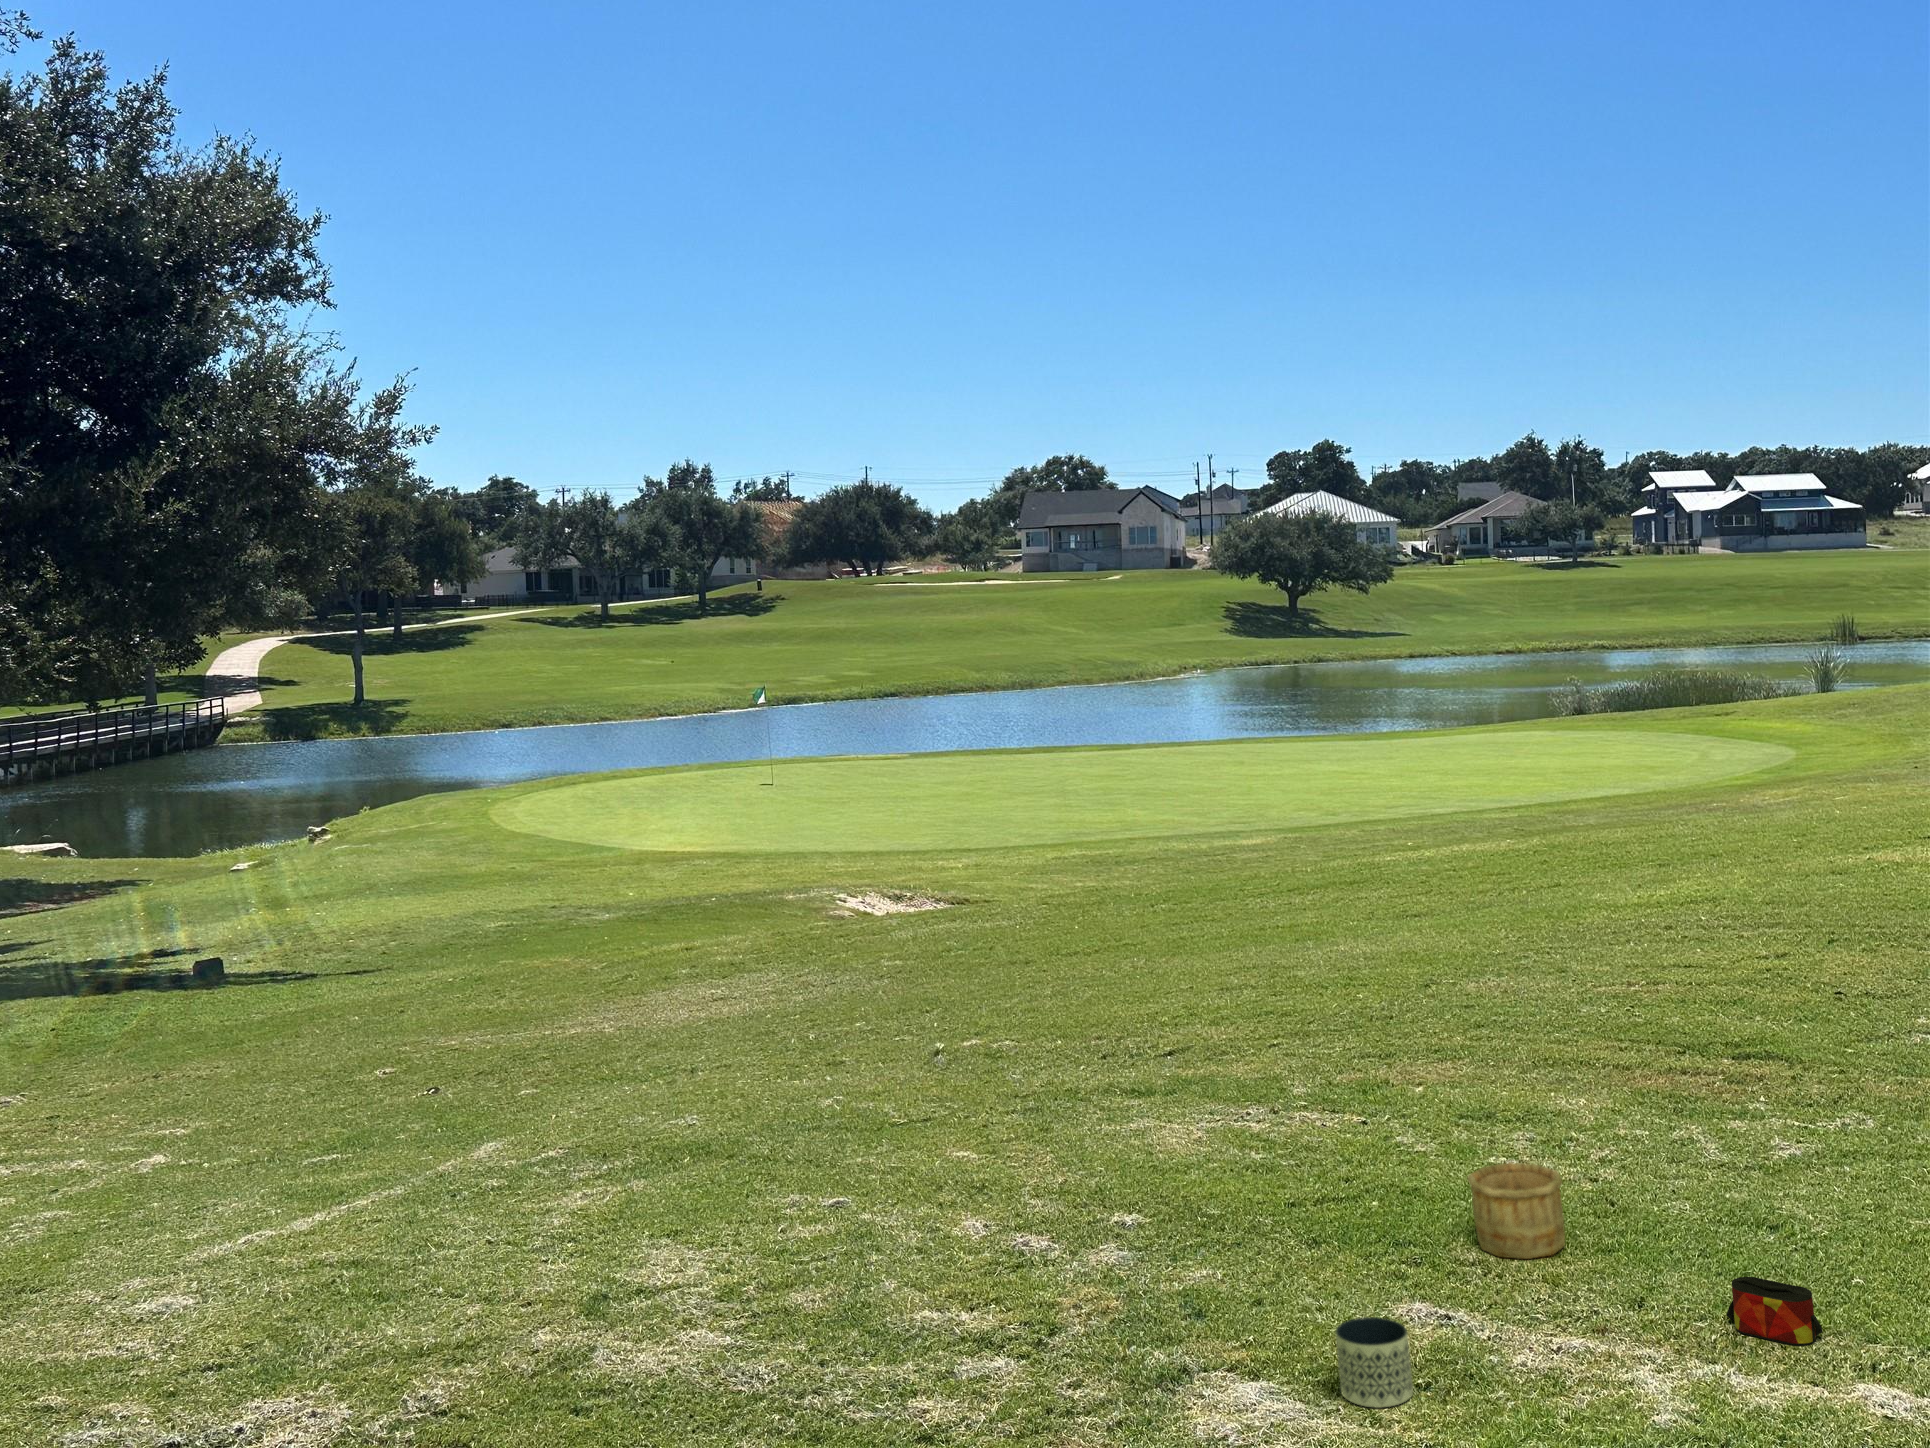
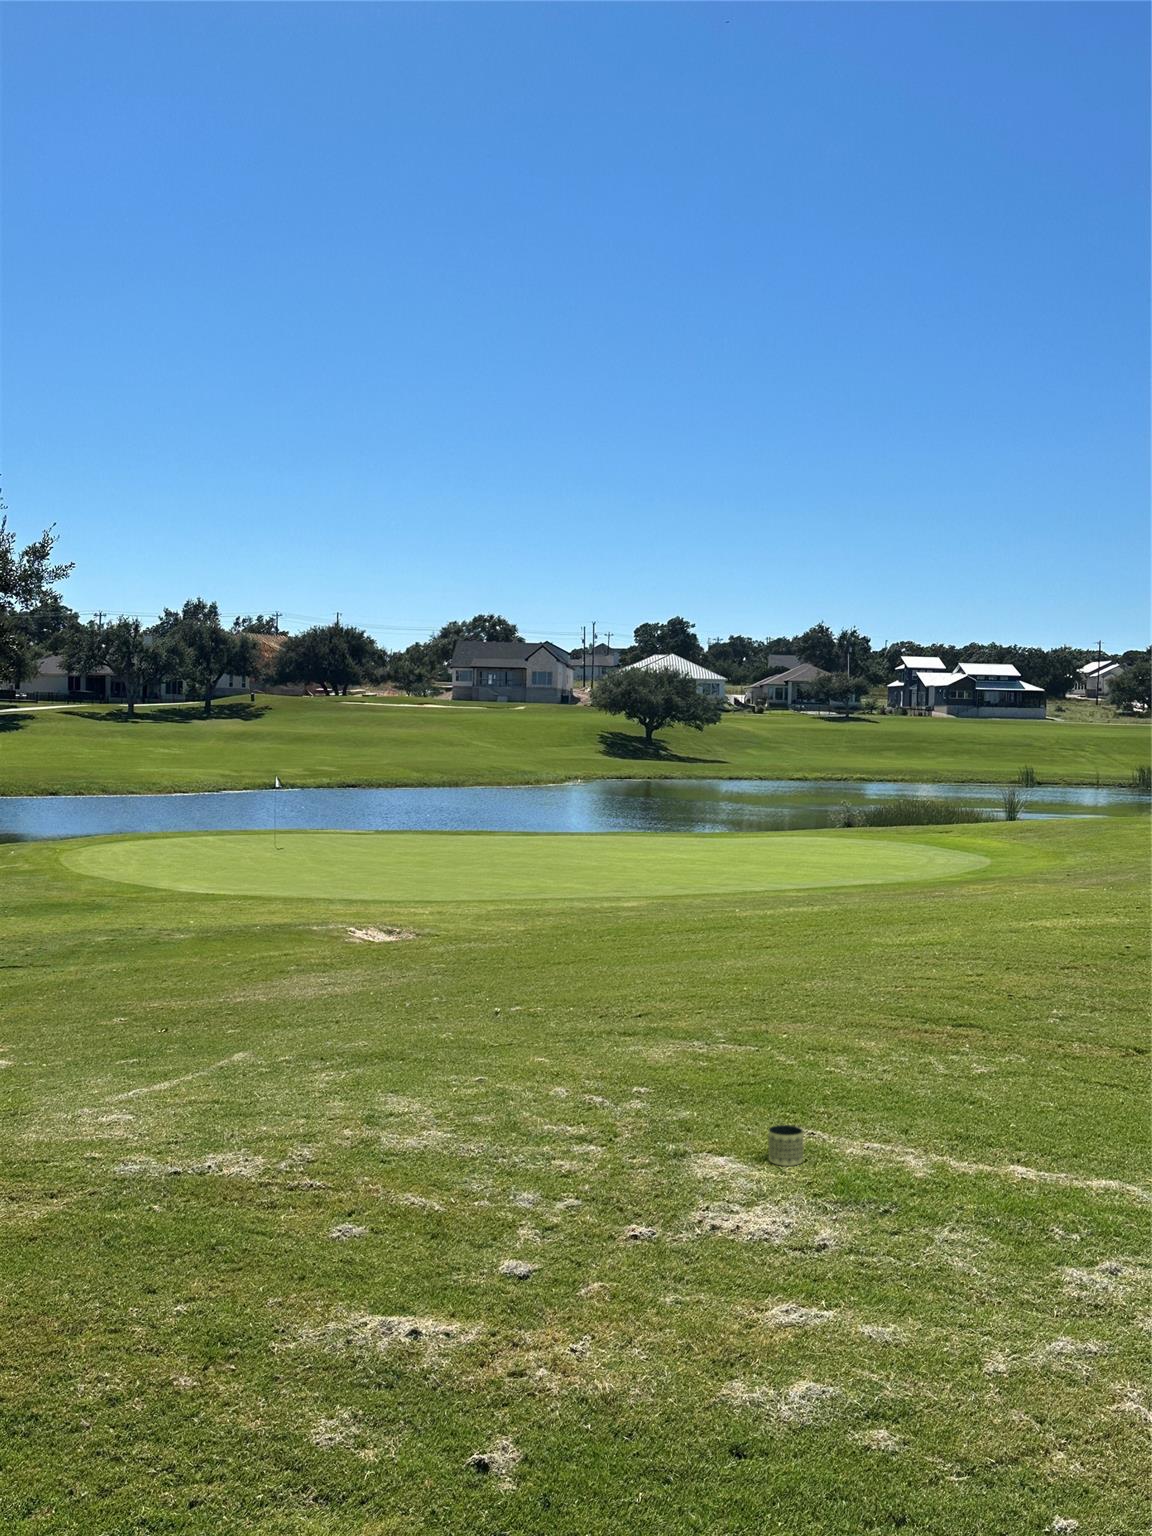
wooden bucket: present [1467,1162,1565,1259] -> none [824,1064,872,1111]
bag: present [1726,1277,1823,1346] -> none [948,1115,992,1146]

